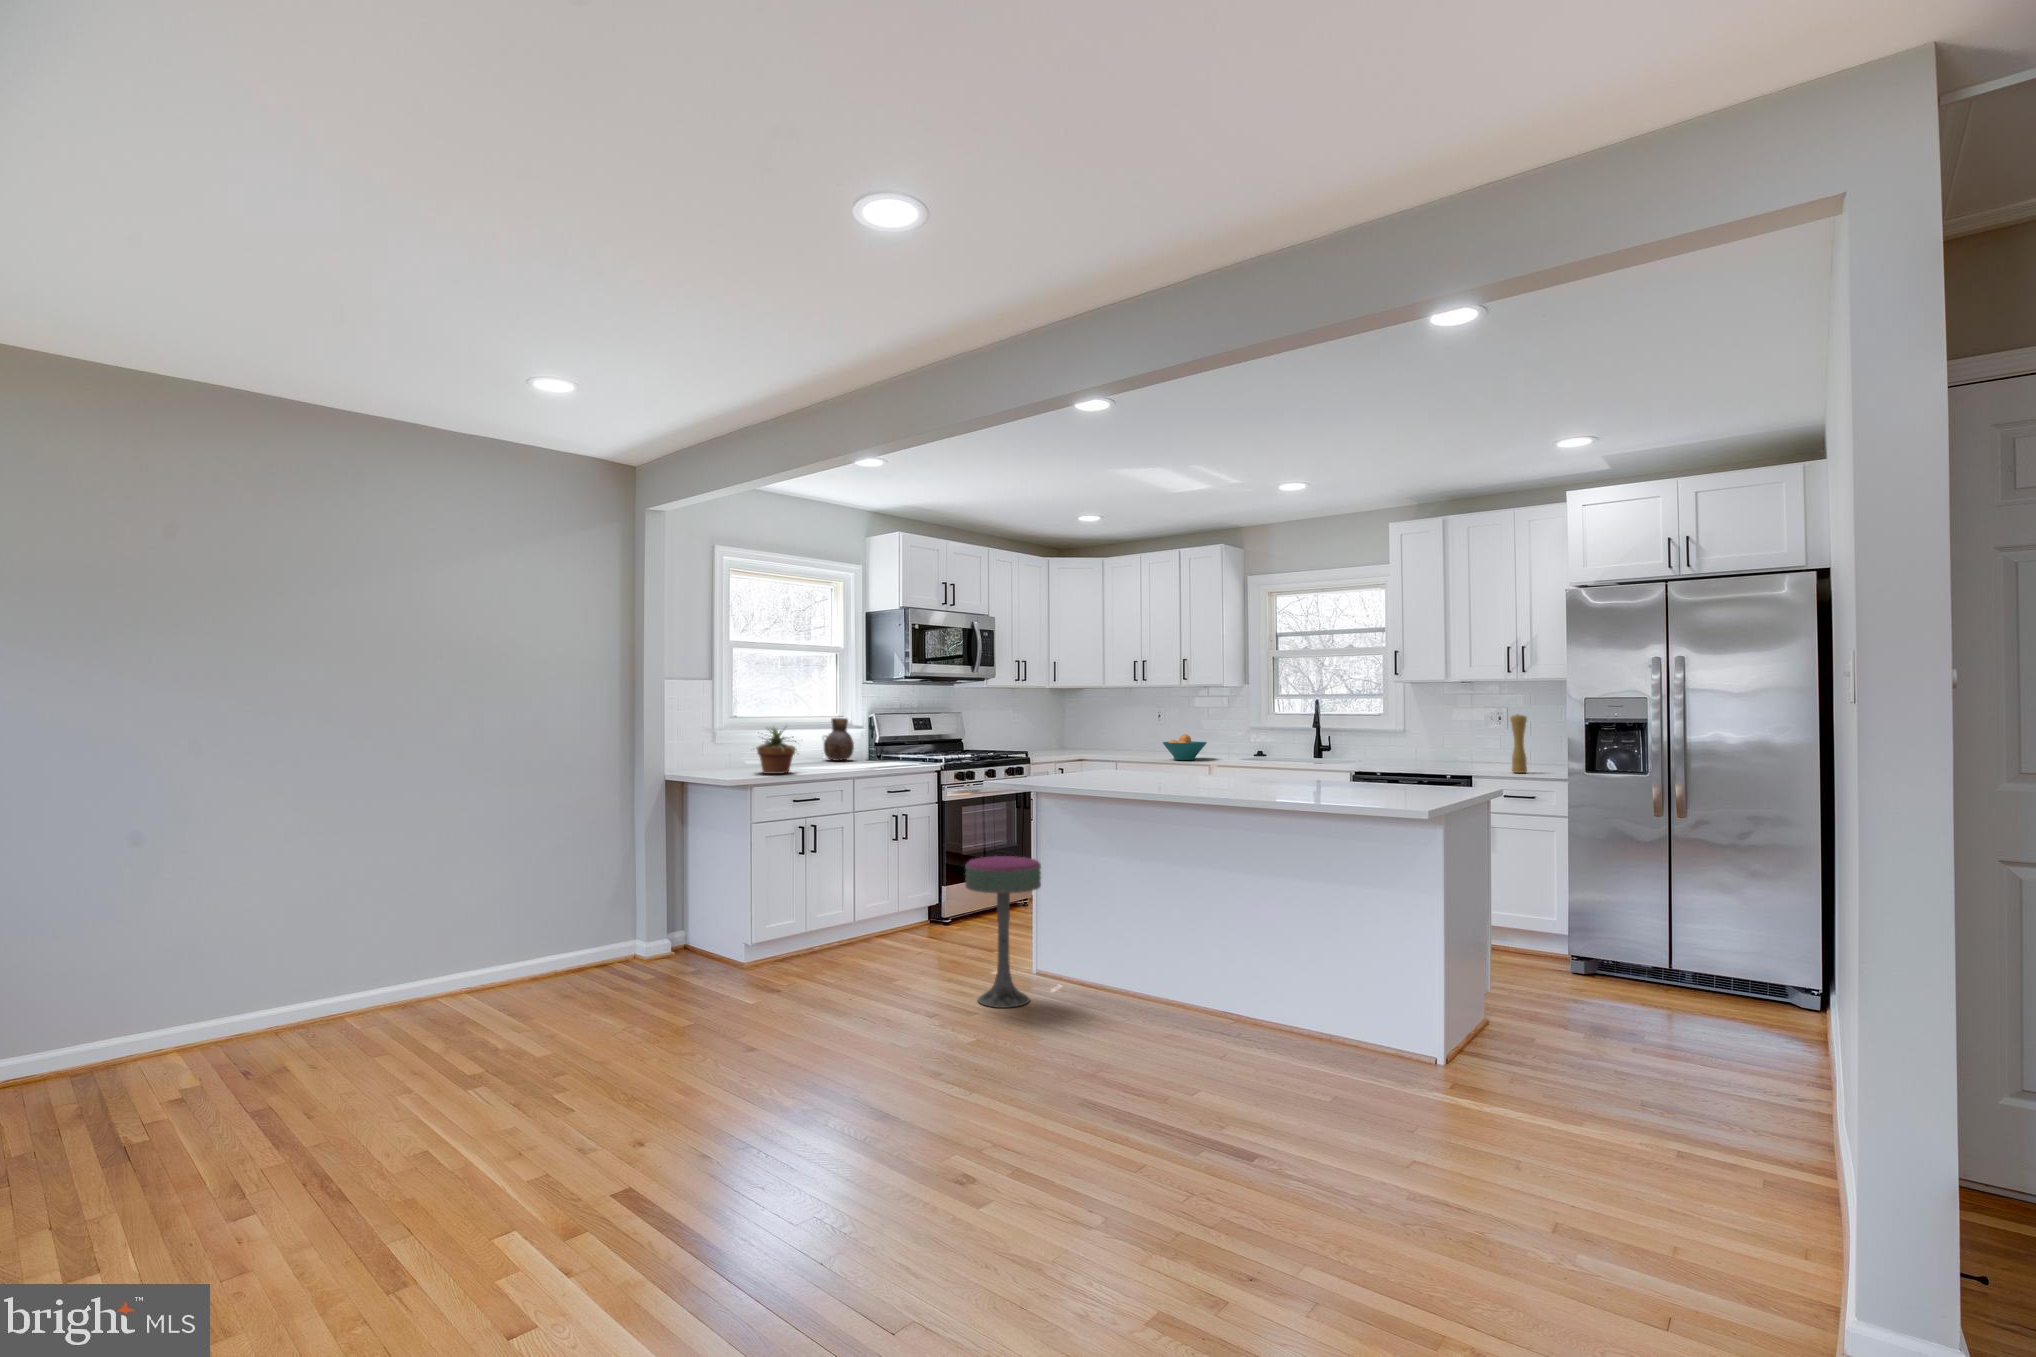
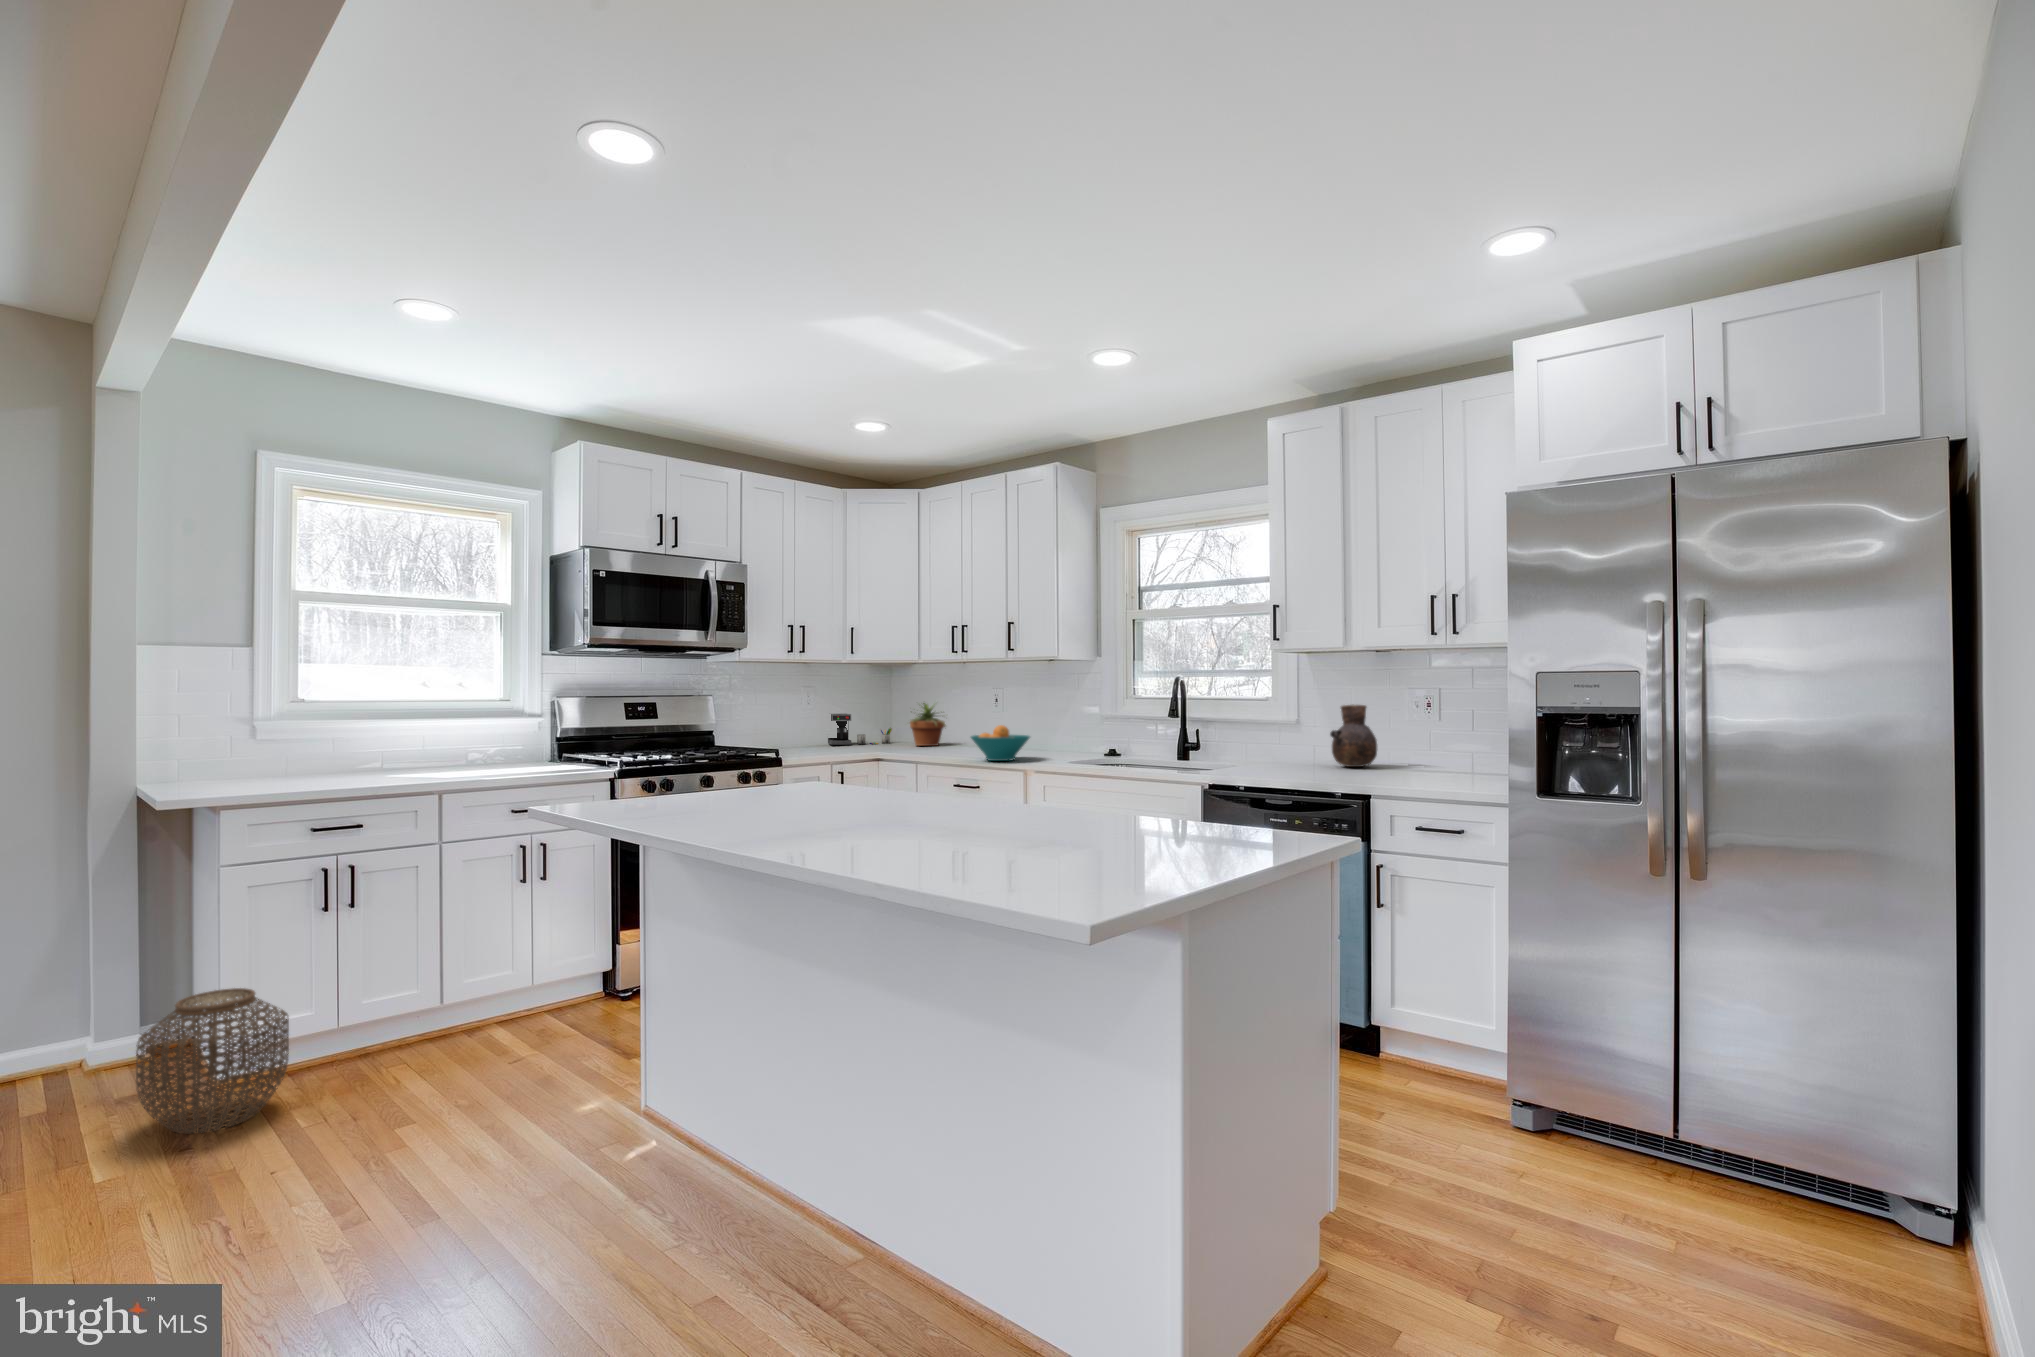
pepper mill: present [1510,715,1527,773] -> none [1427,699,1452,790]
vase: present [824,718,854,761] -> present [1330,705,1377,767]
potted plant: present [757,727,797,774] -> present [910,703,946,746]
coffee maker: none [1019,727,1069,751] -> present [828,714,892,745]
bar stool: present [965,856,1041,1008] -> none [420,939,571,1220]
woven basket: none [743,896,817,981] -> present [136,988,289,1134]

